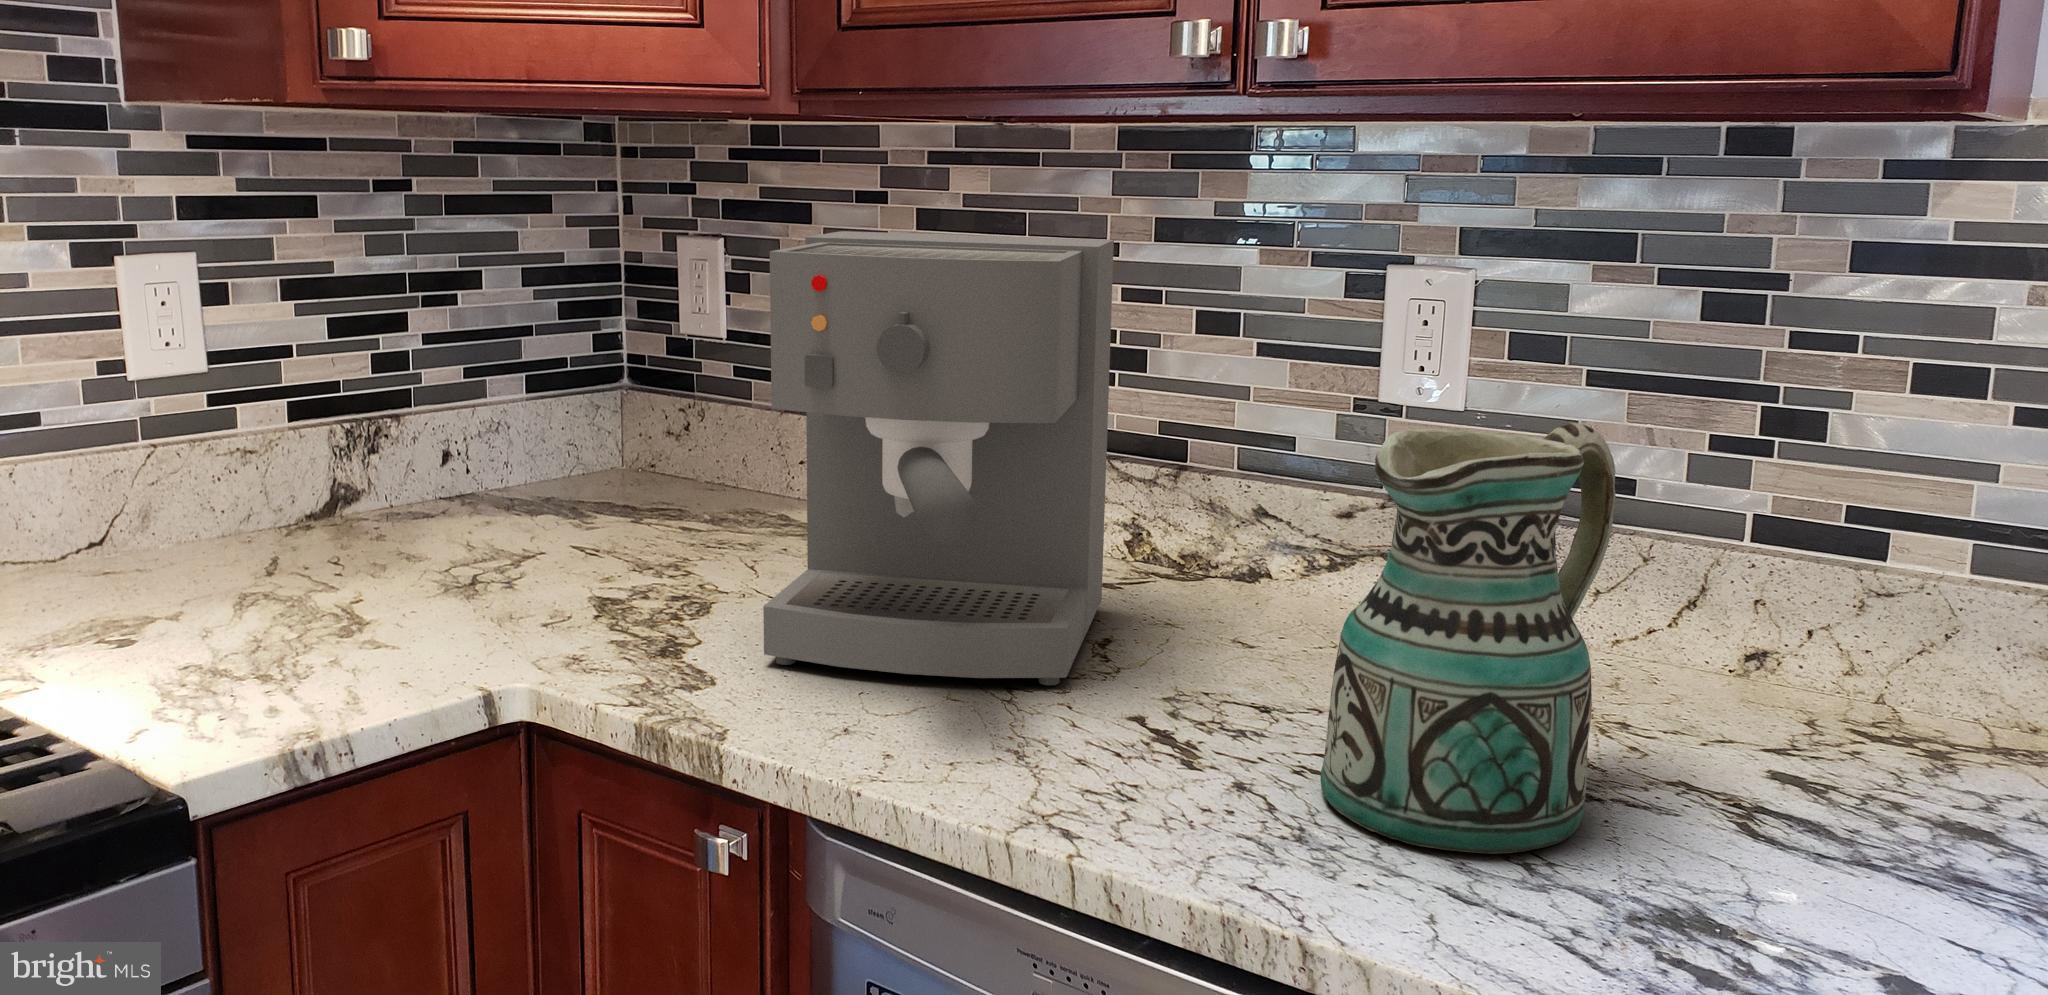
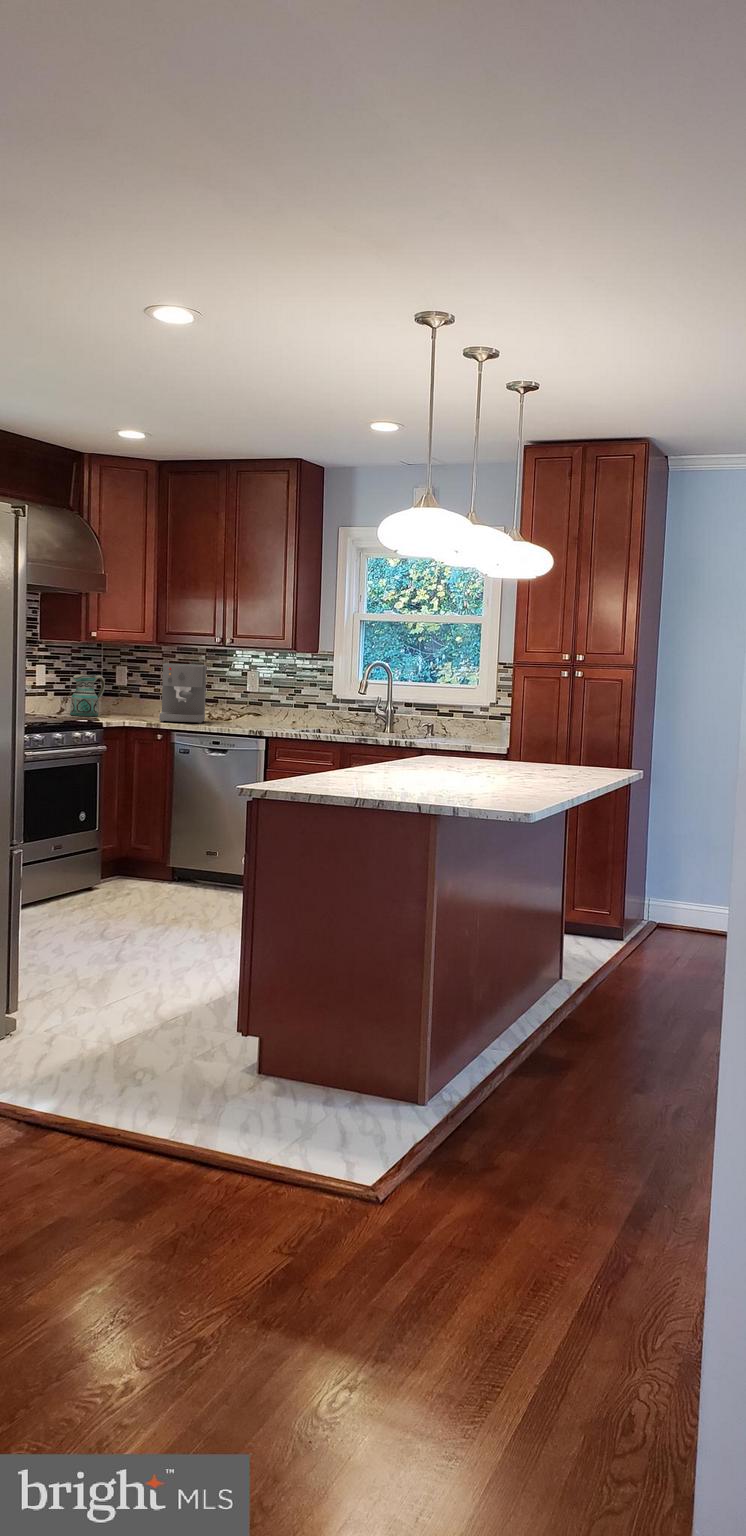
ceramic pitcher: present [1320,423,1616,854] -> present [70,675,105,716]

